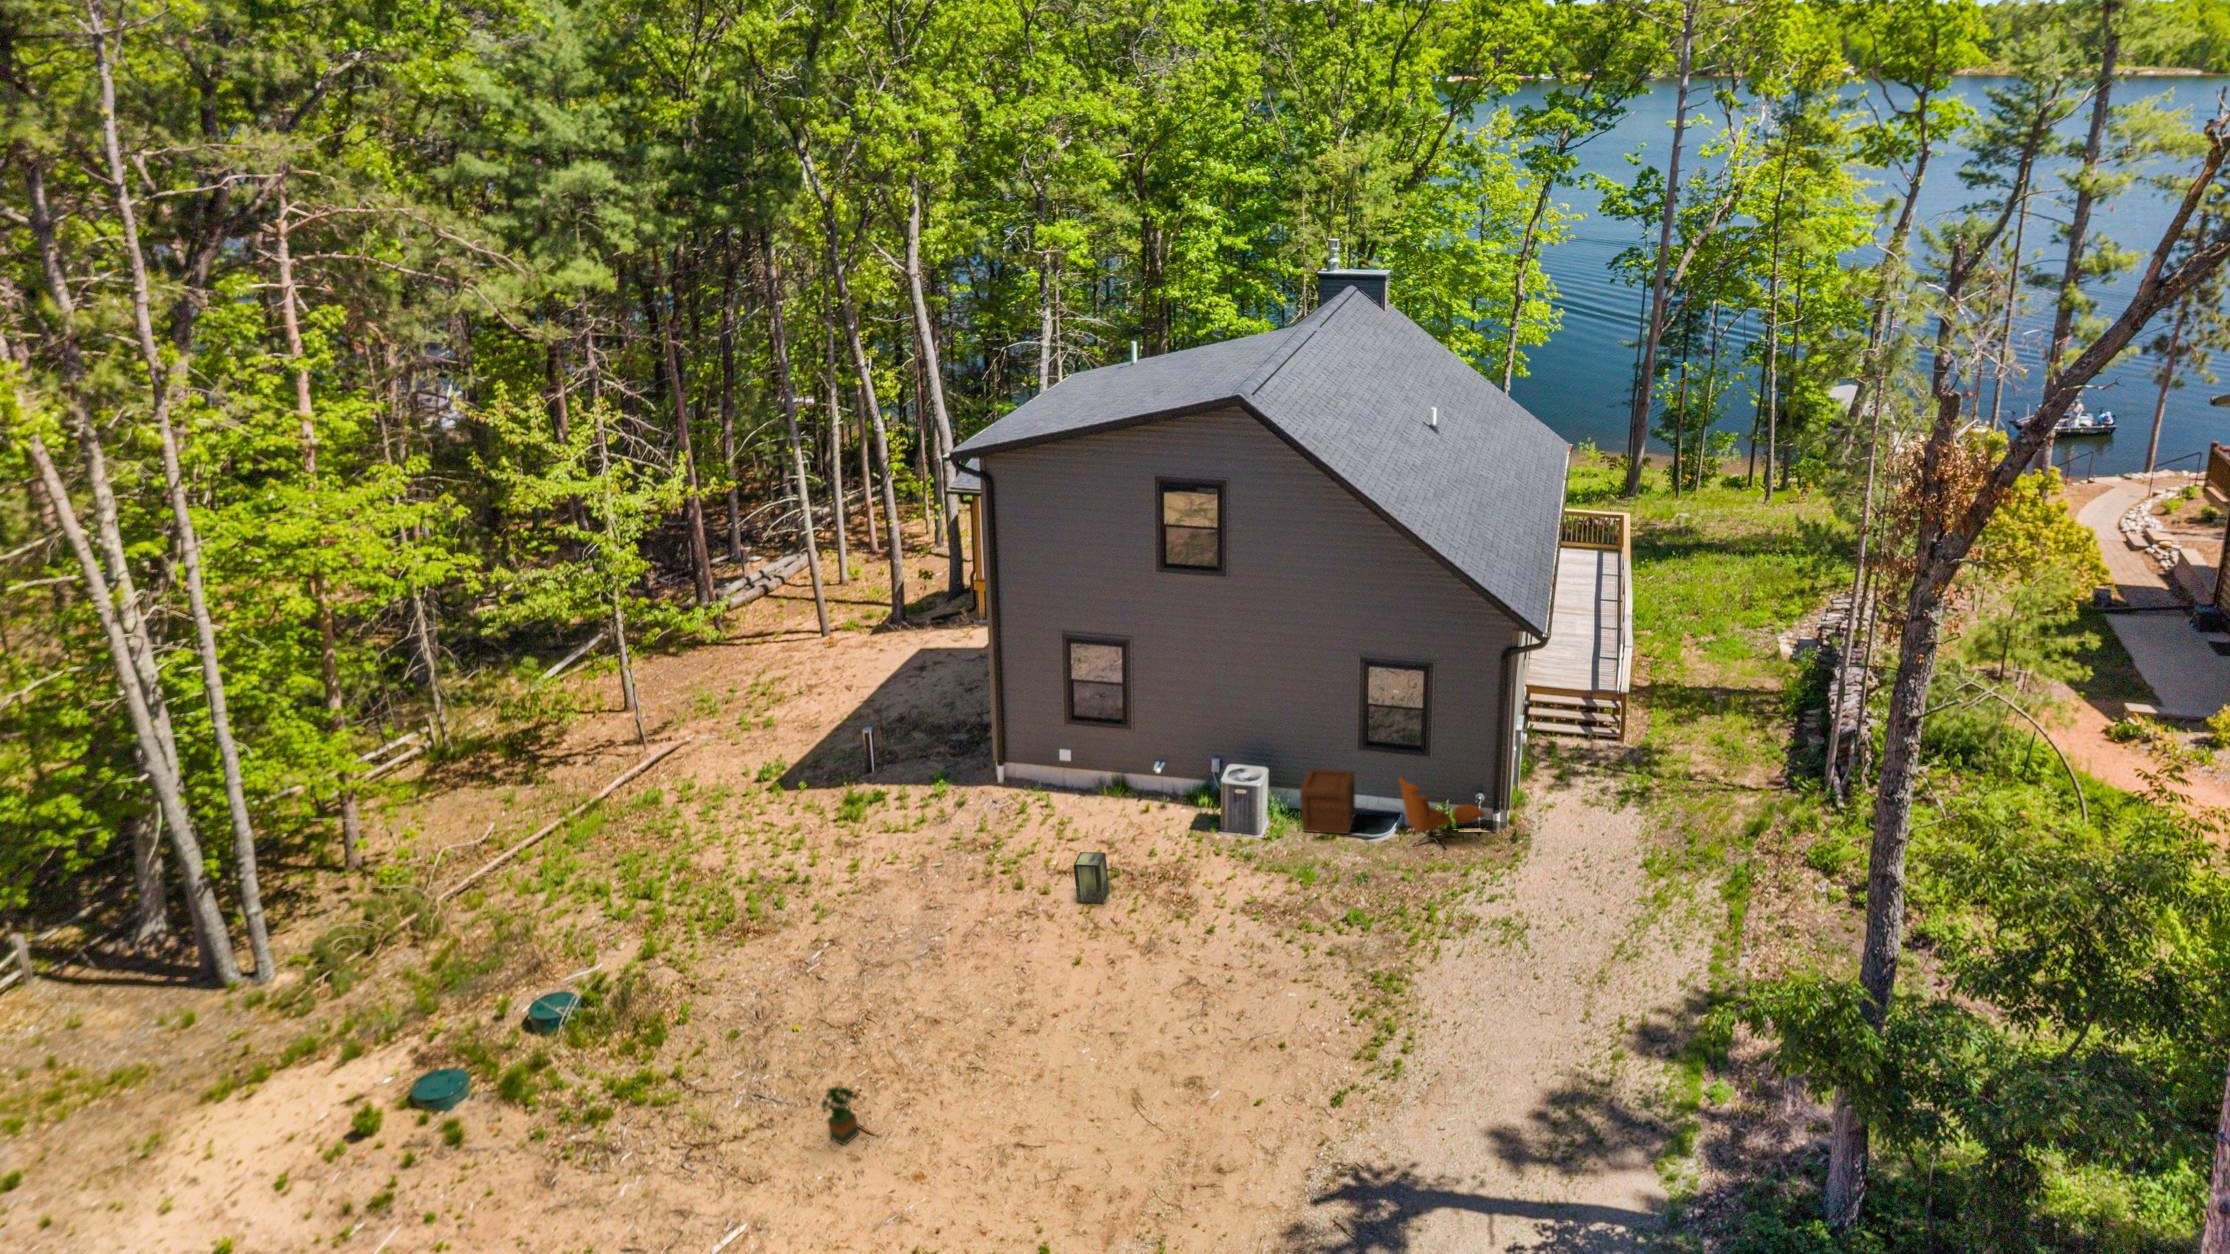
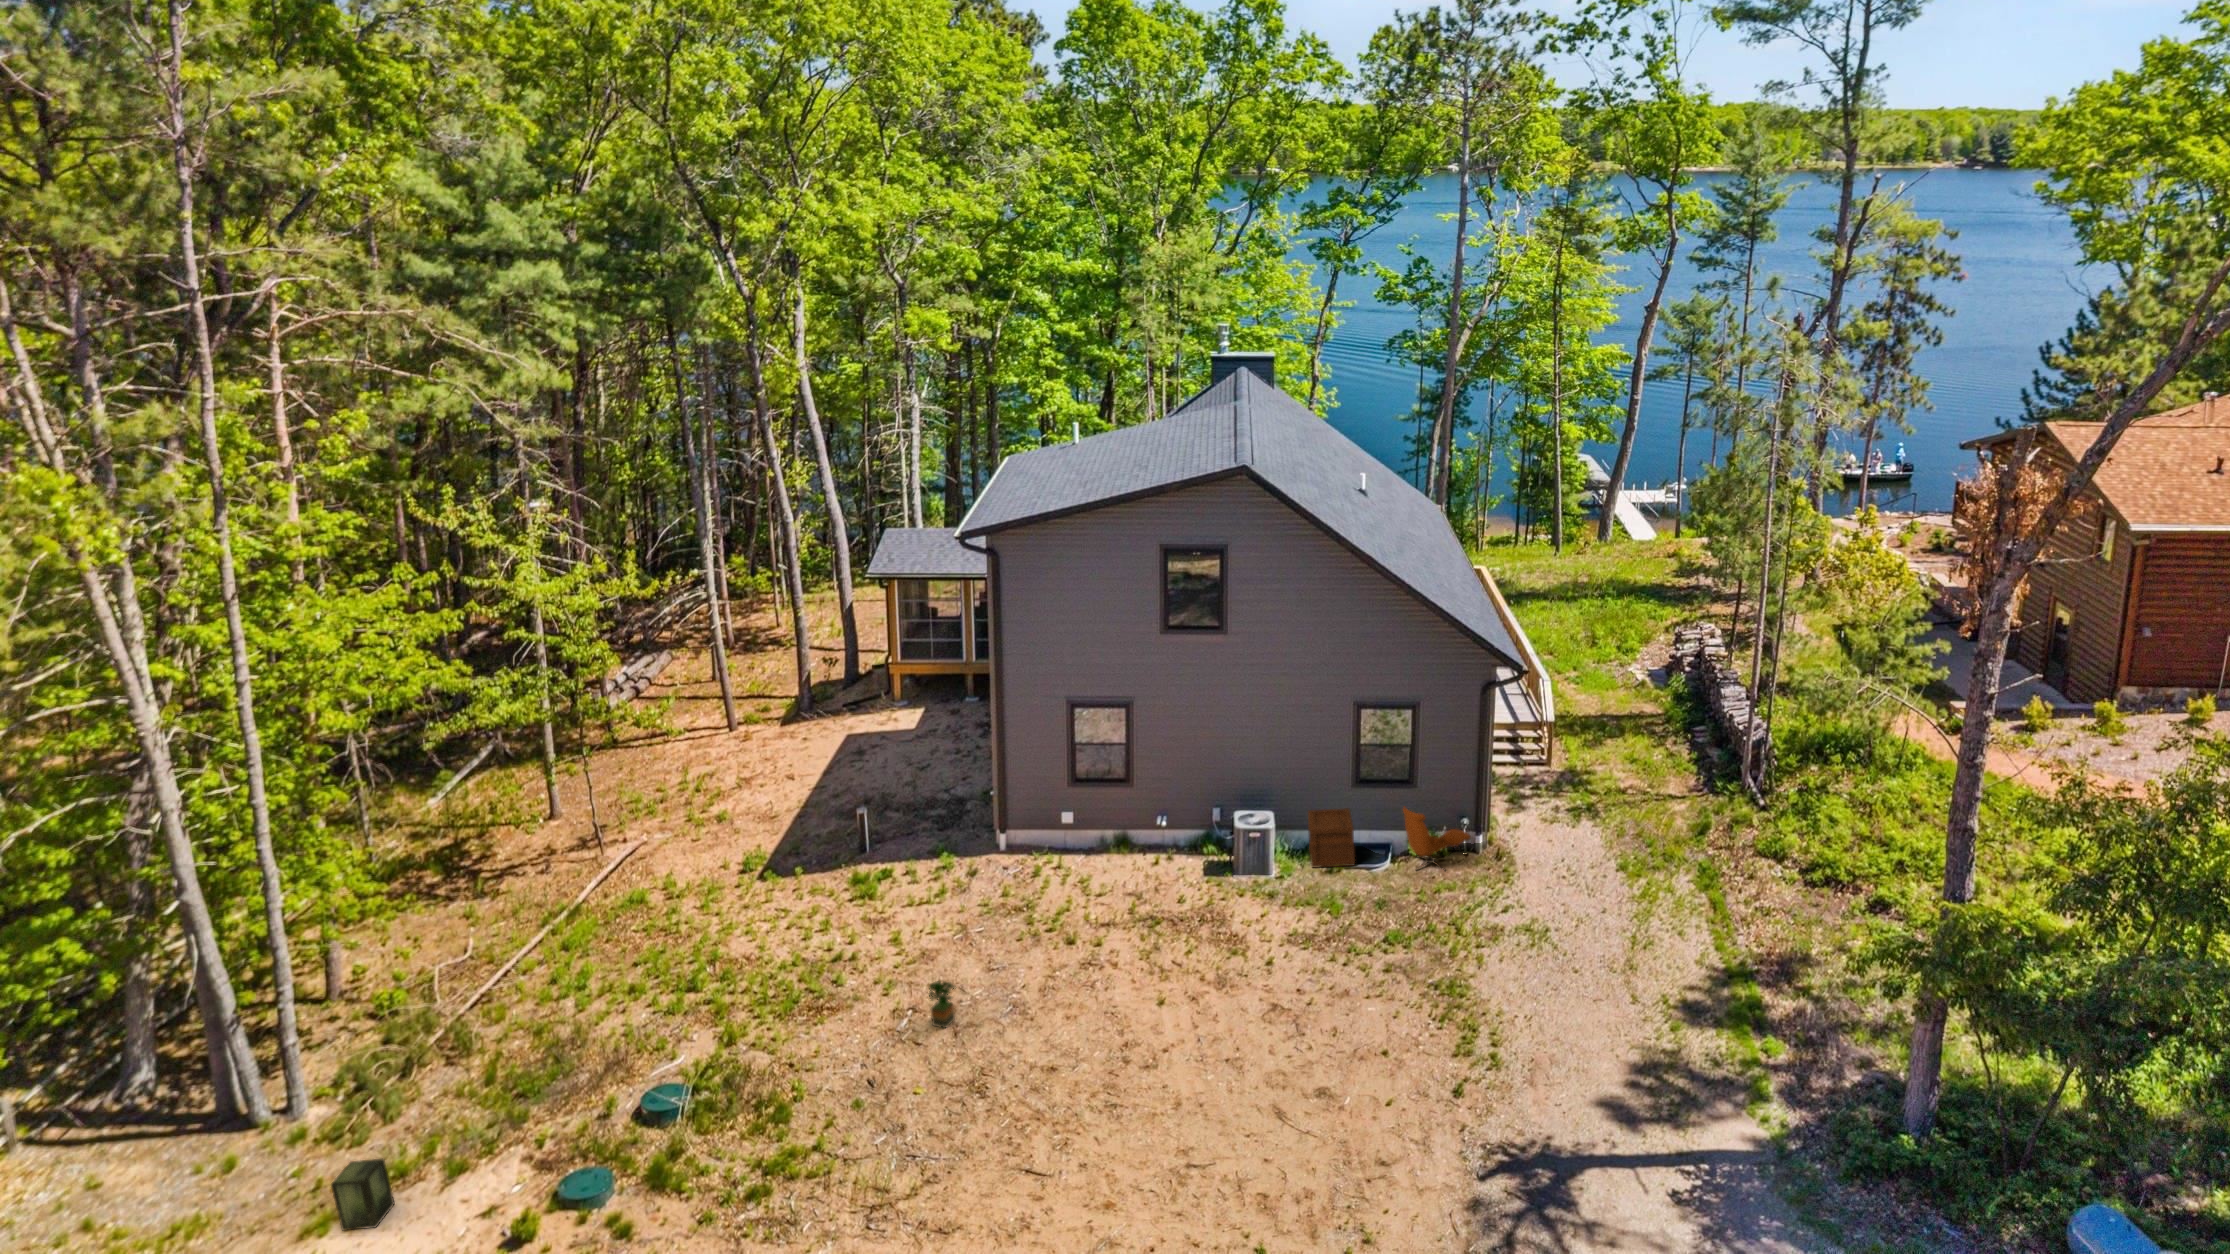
storage box: present [1073,852,1109,904] -> present [331,1158,394,1230]
potted tree: present [821,1086,859,1145] -> present [929,981,956,1028]

